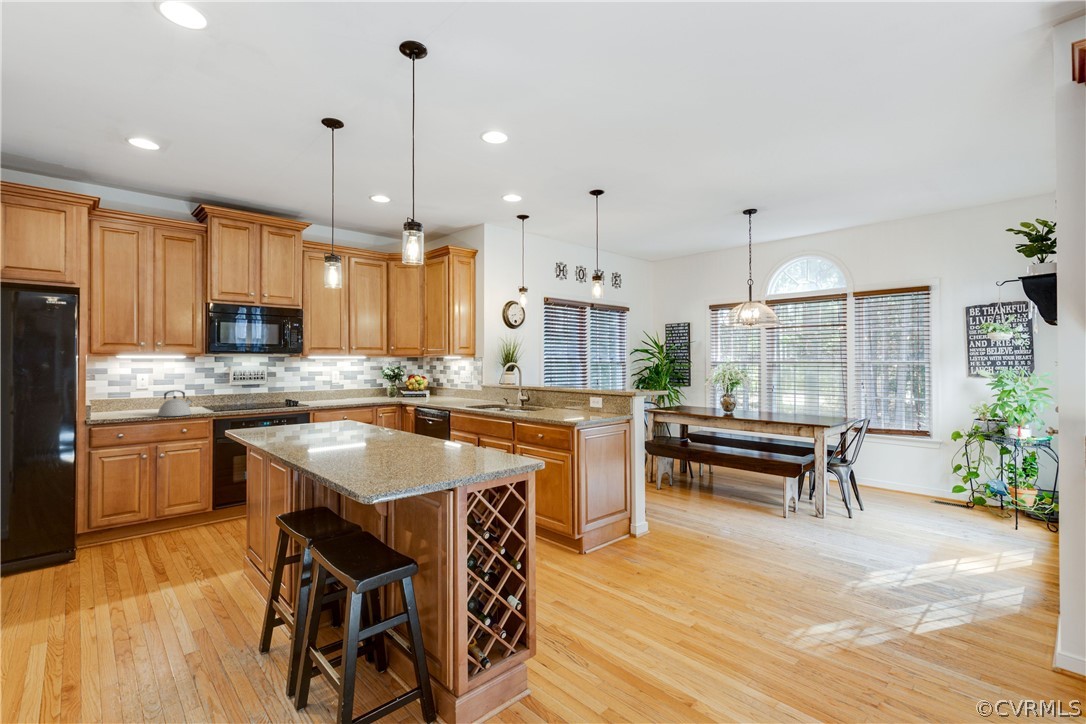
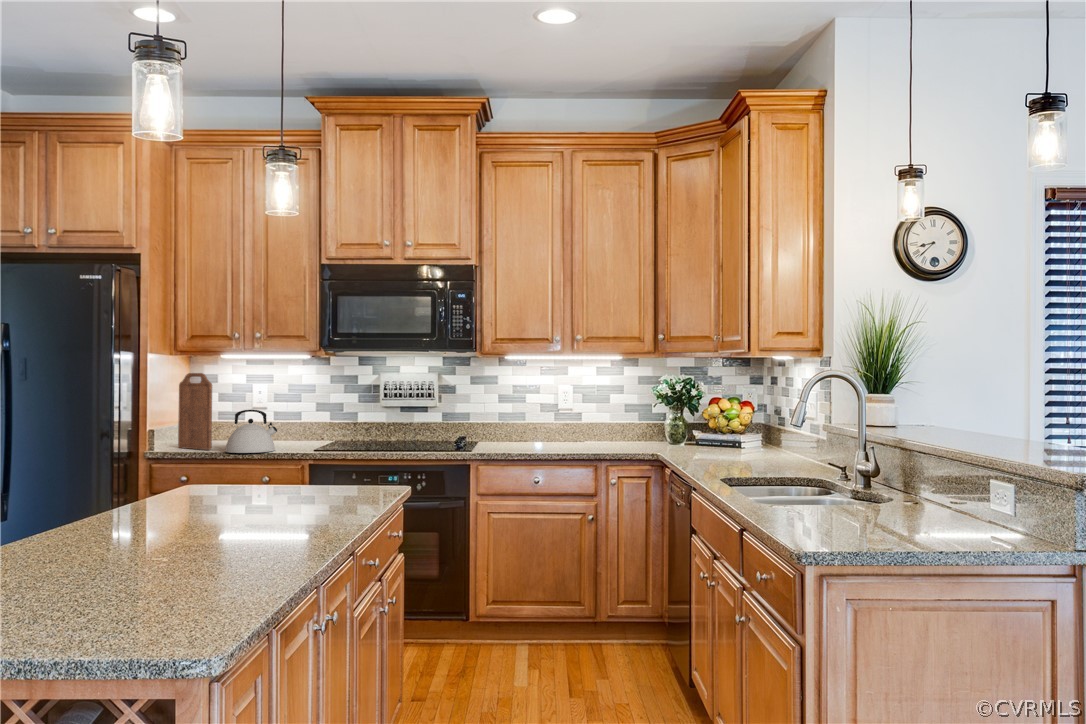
cutting board: none [111,369,144,417] -> present [178,373,212,450]

